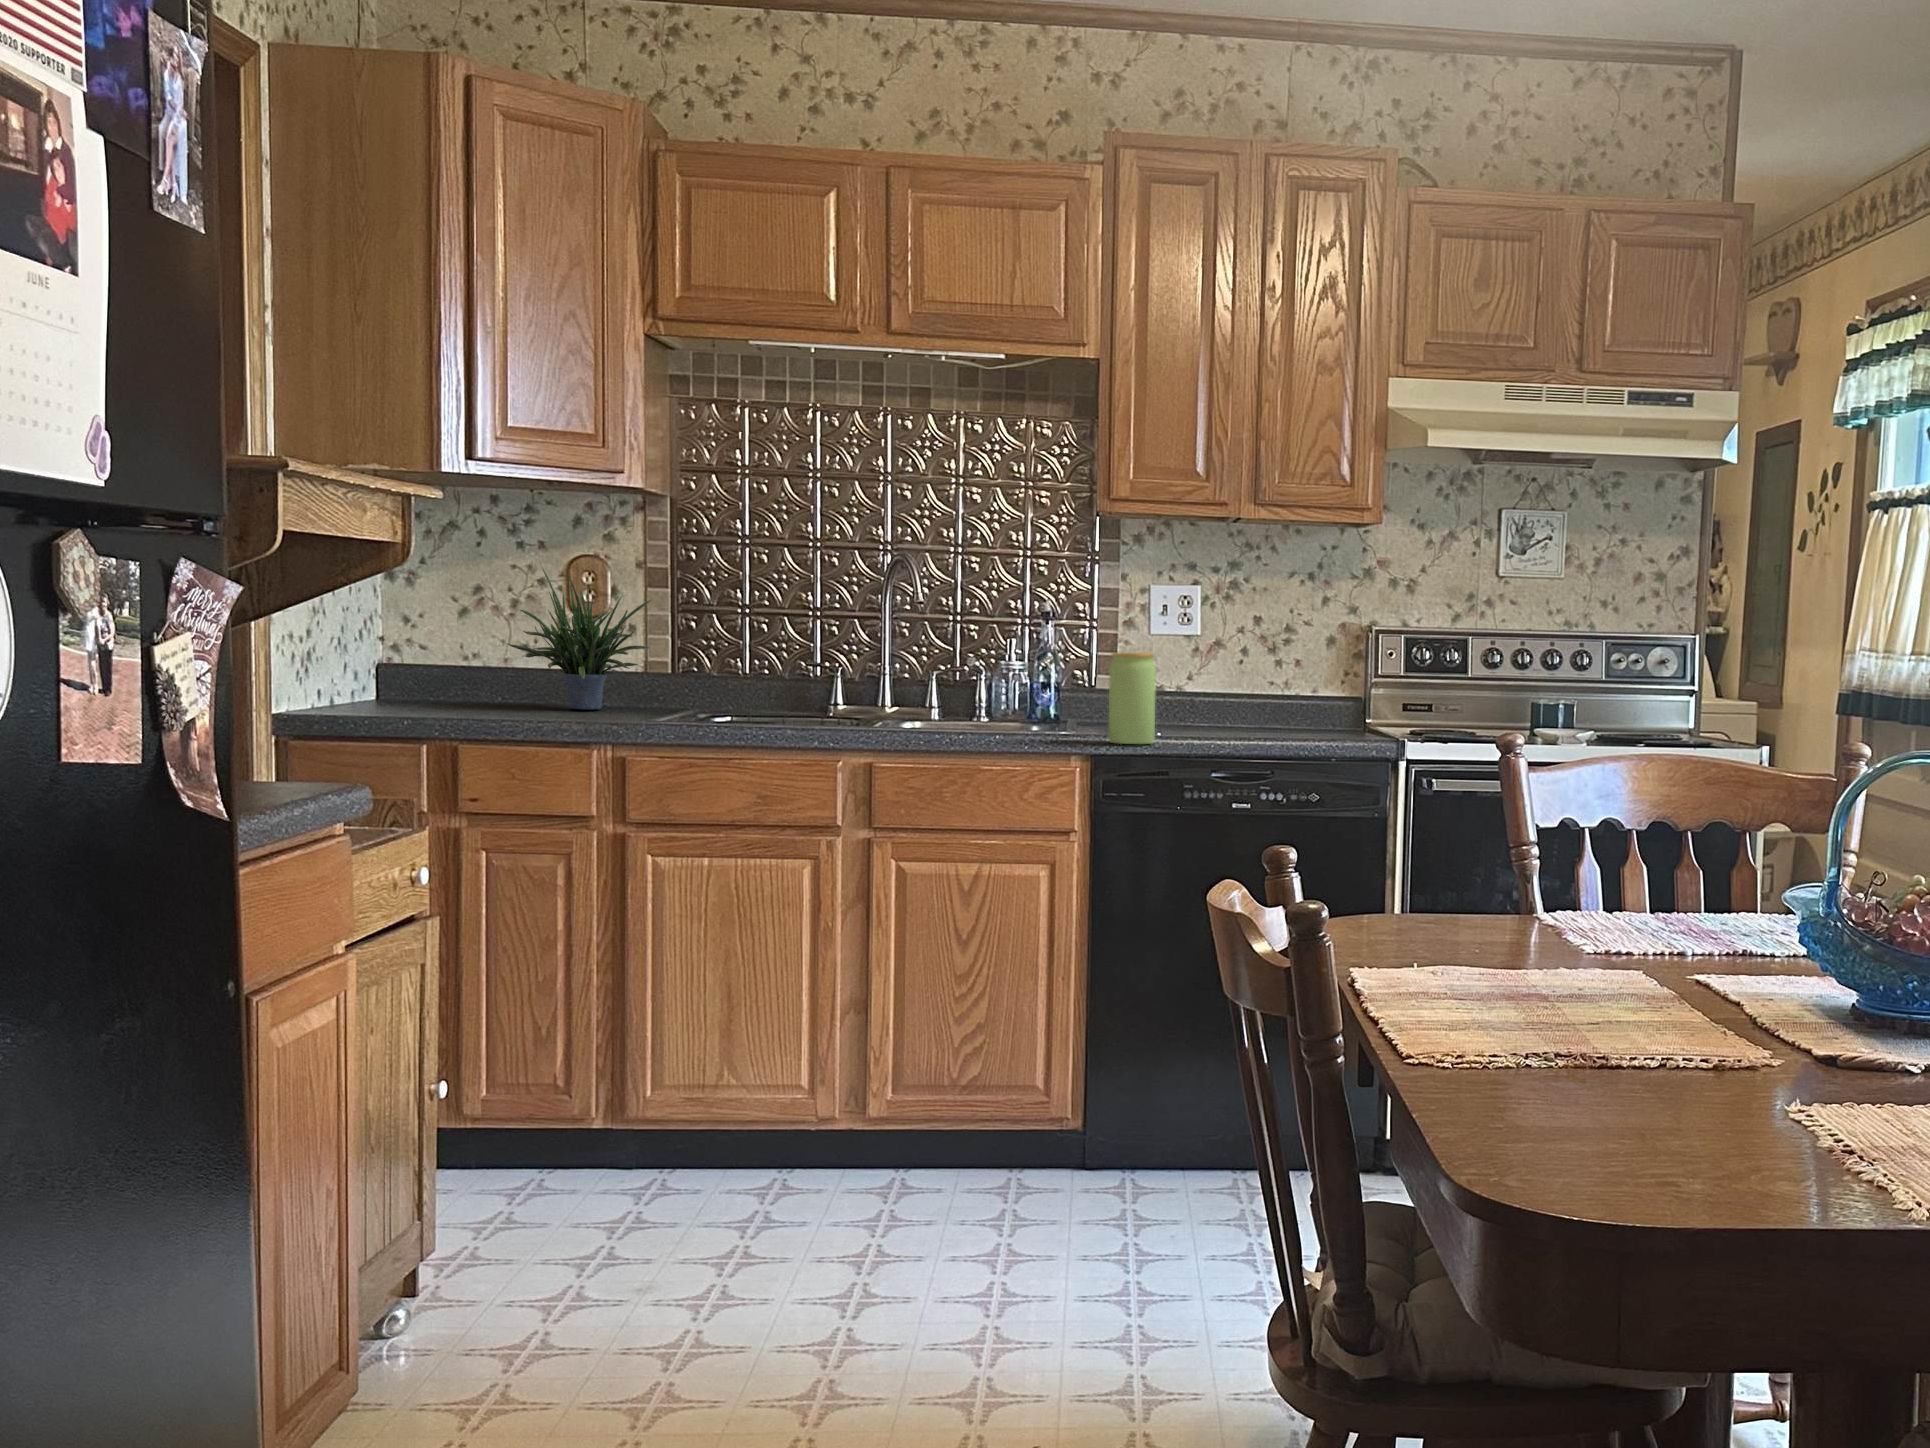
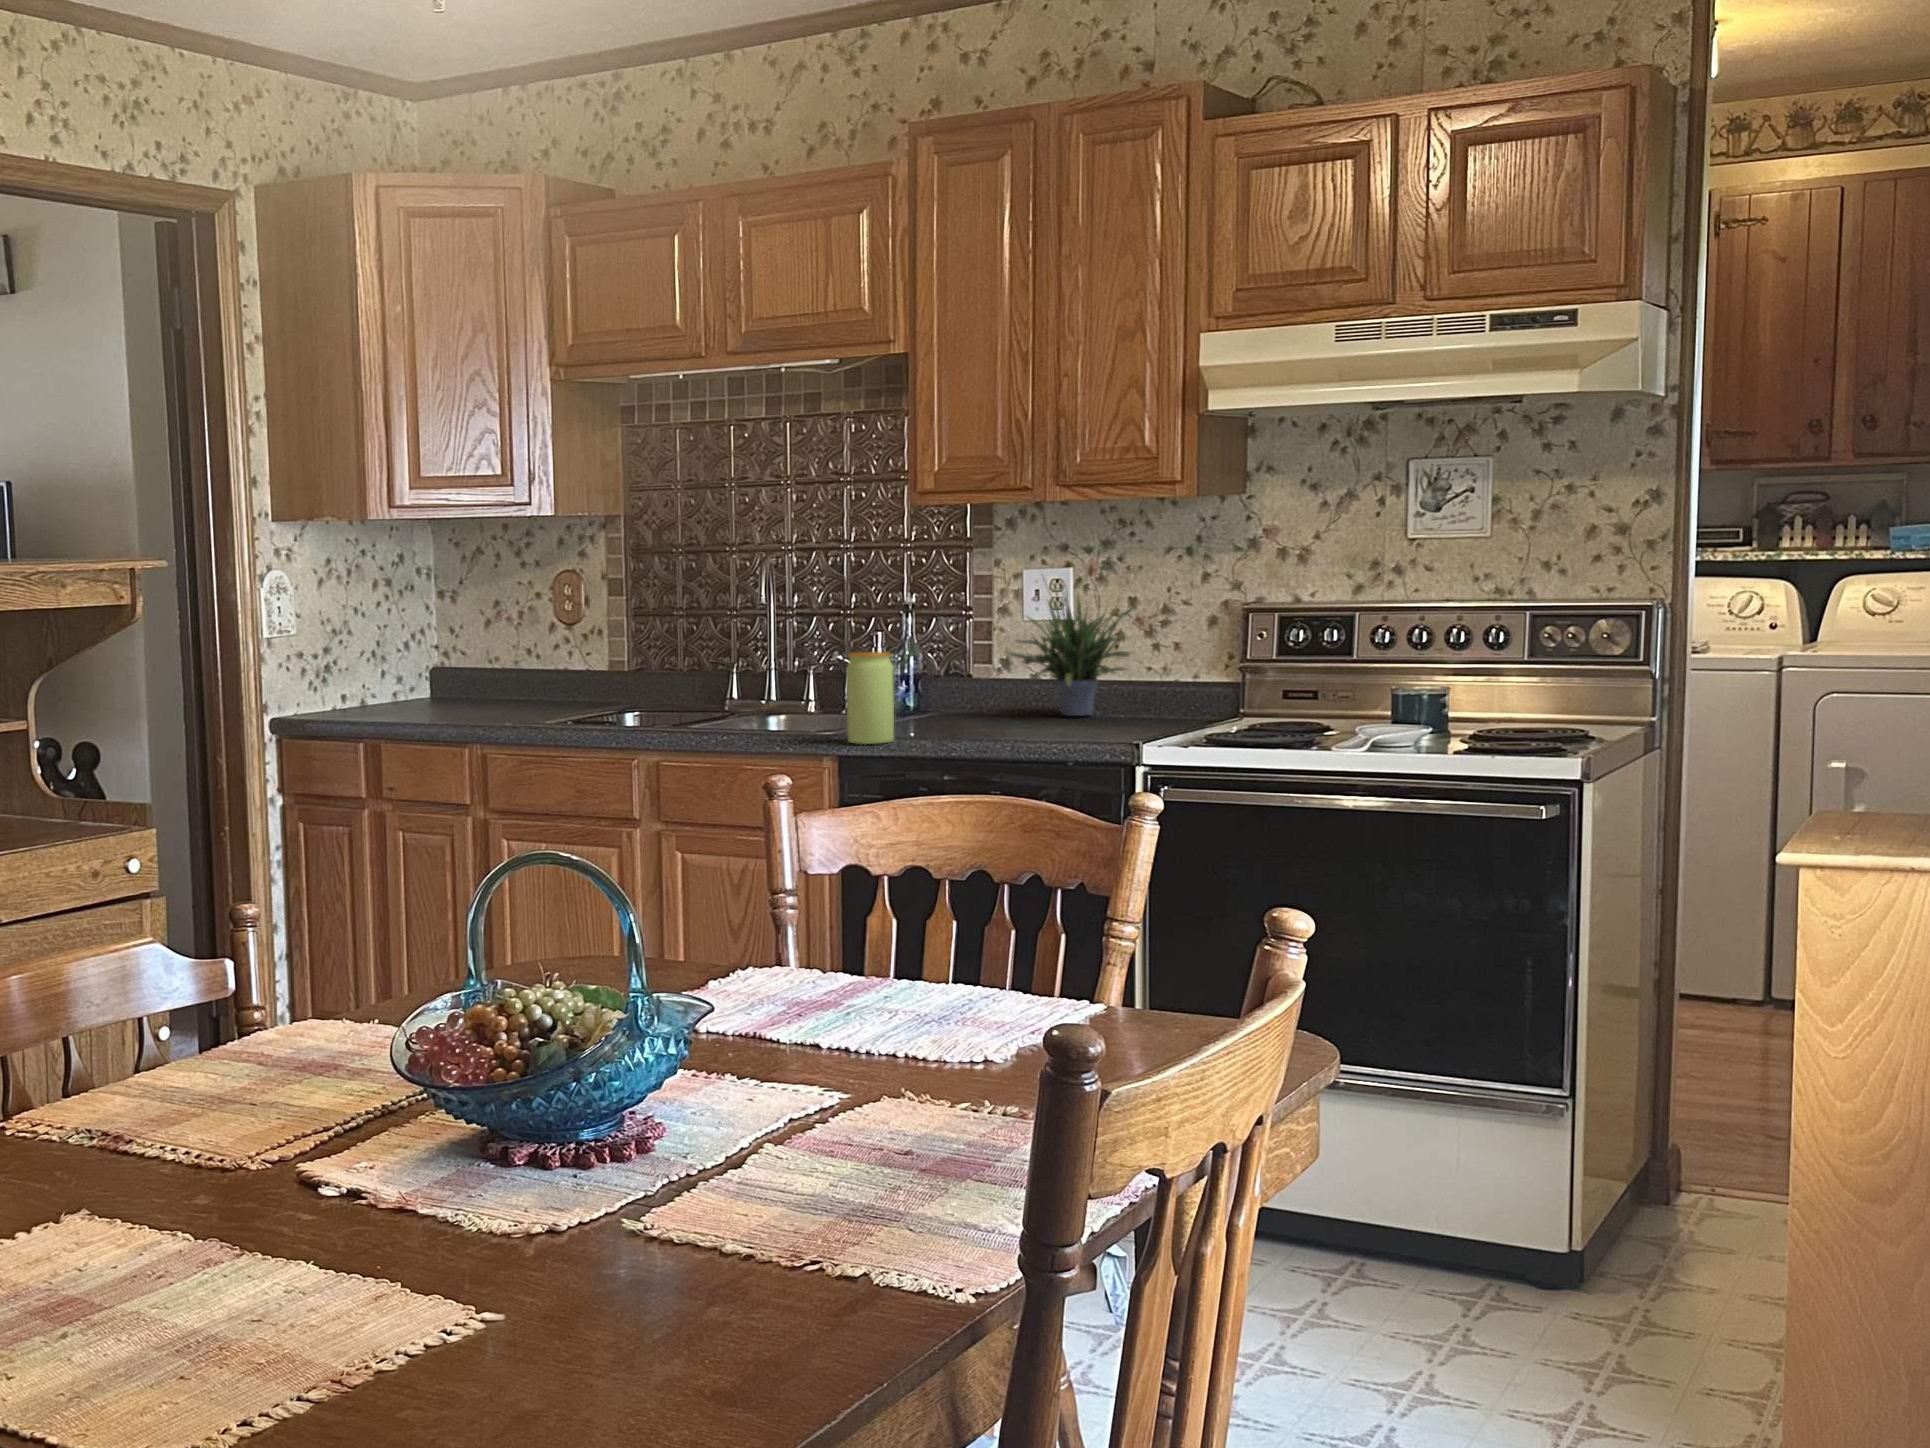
potted plant: present [508,567,652,710] -> present [1009,595,1137,716]

